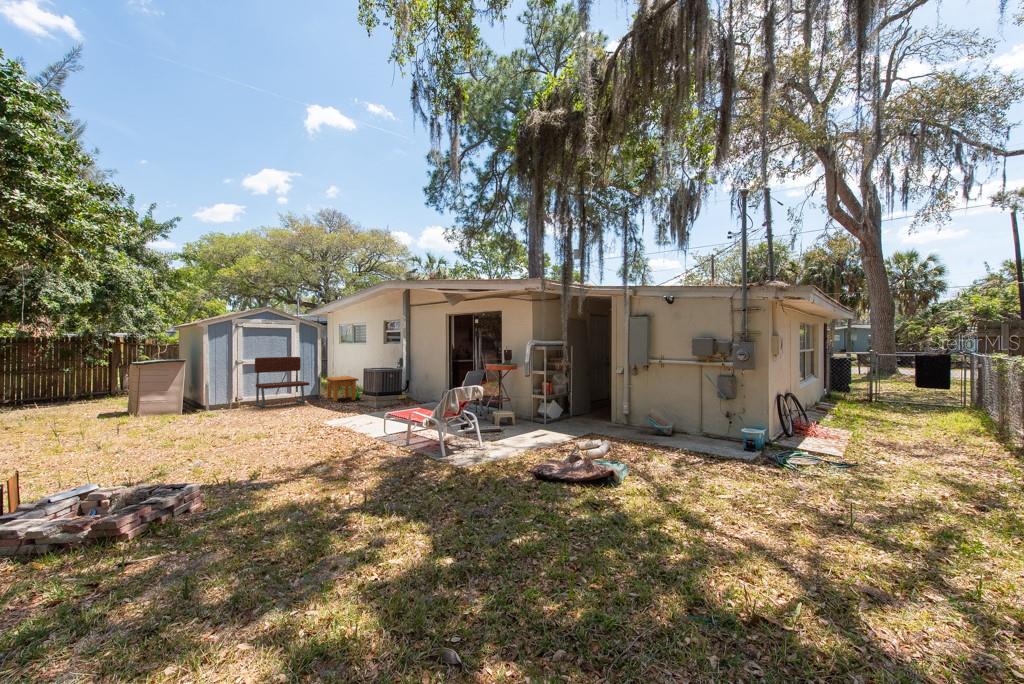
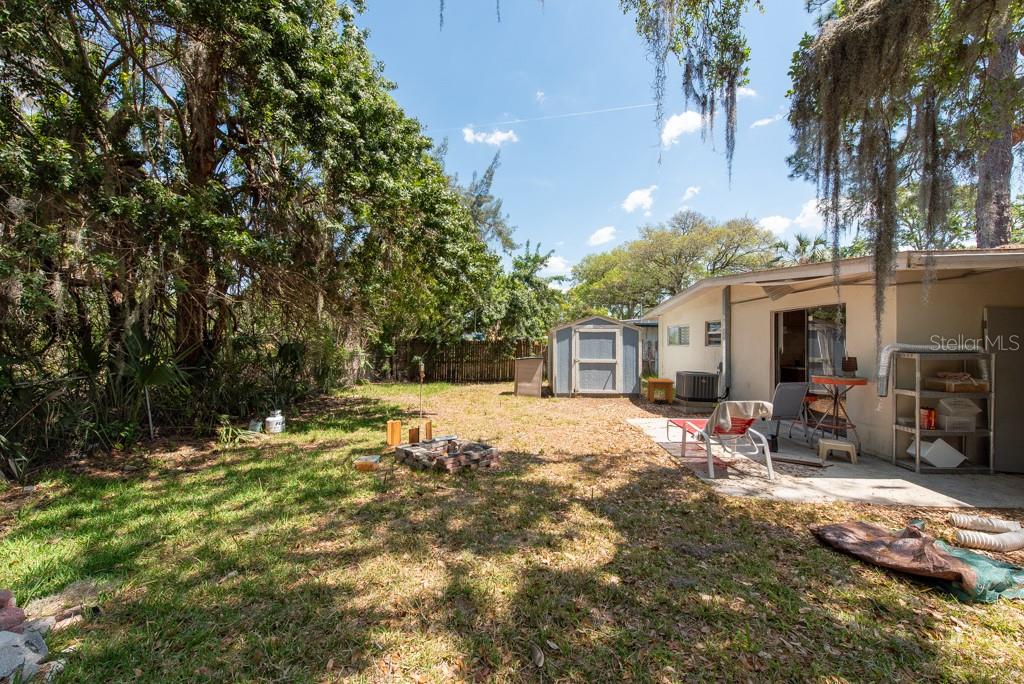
bench: present [255,357,310,408] -> none [586,358,628,401]

